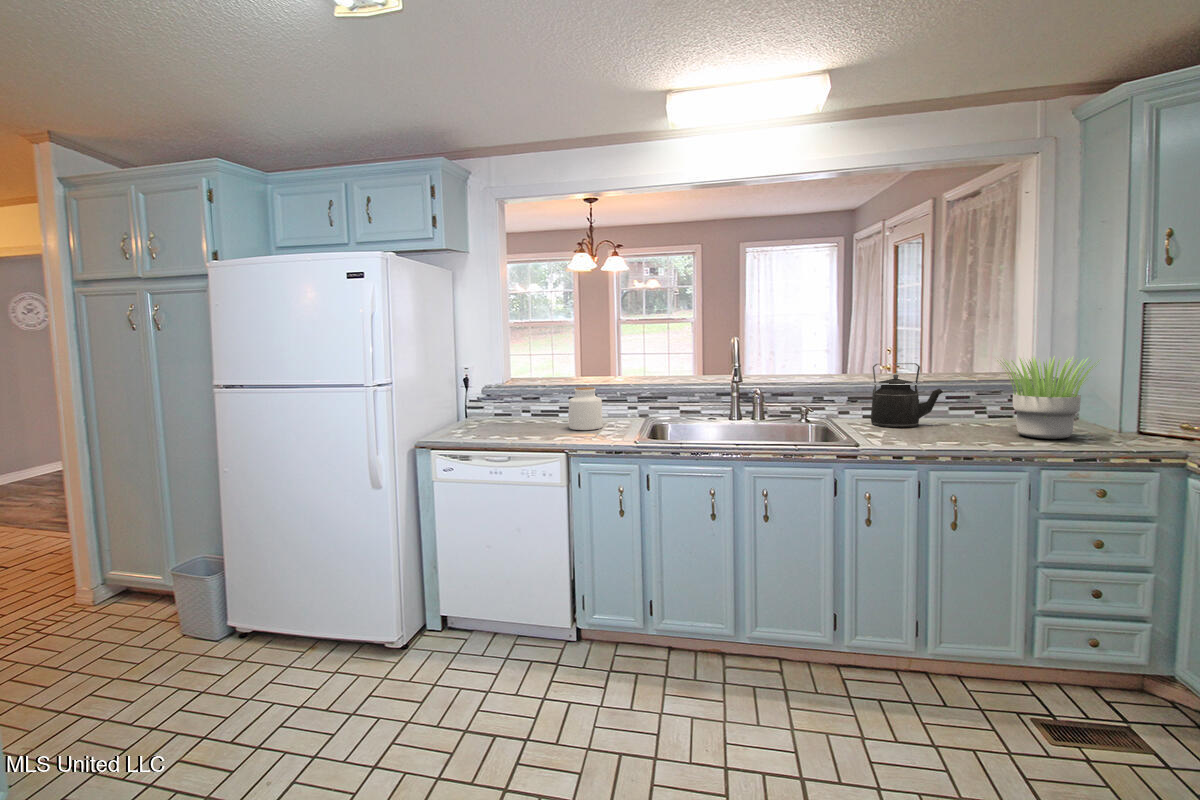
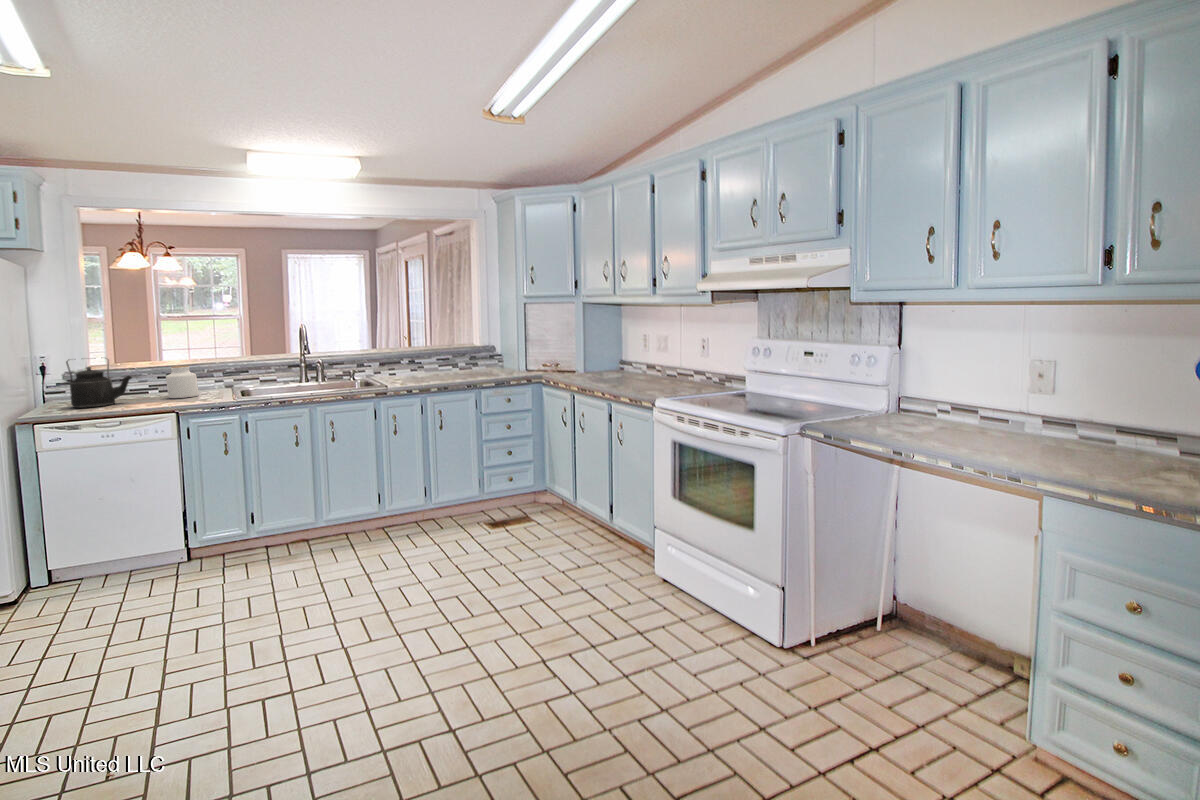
potted plant: present [997,356,1099,439] -> none [454,332,504,376]
kettle: present [871,363,943,427] -> present [66,358,132,408]

